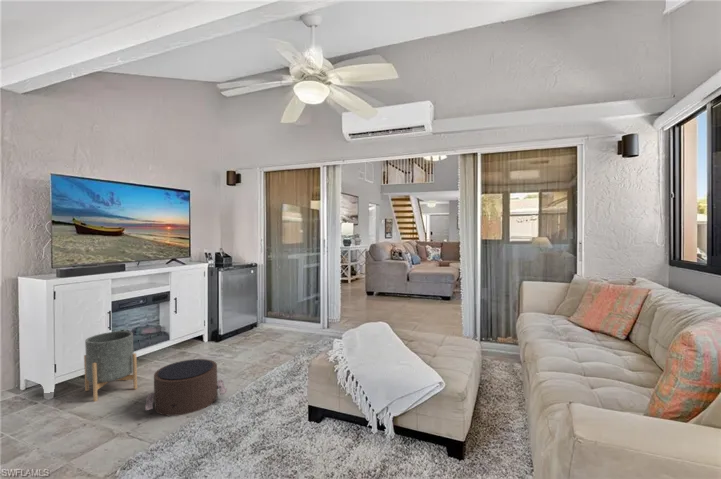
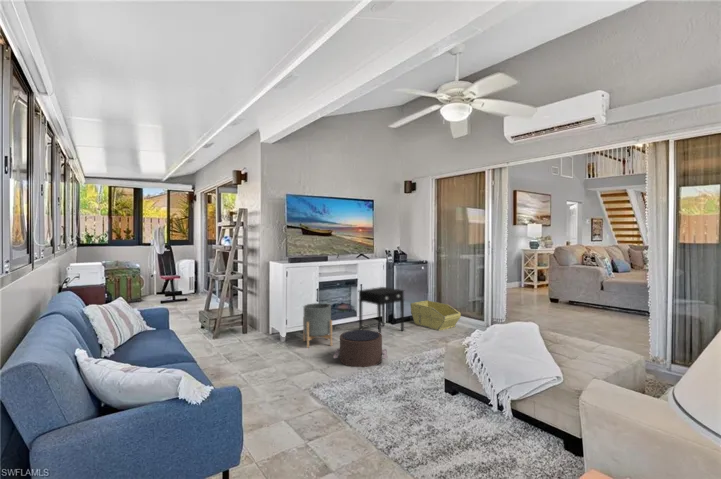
side table: none [171,298,234,363] -> present [358,287,404,333]
storage bin: none [238,308,297,341] -> present [411,300,461,331]

